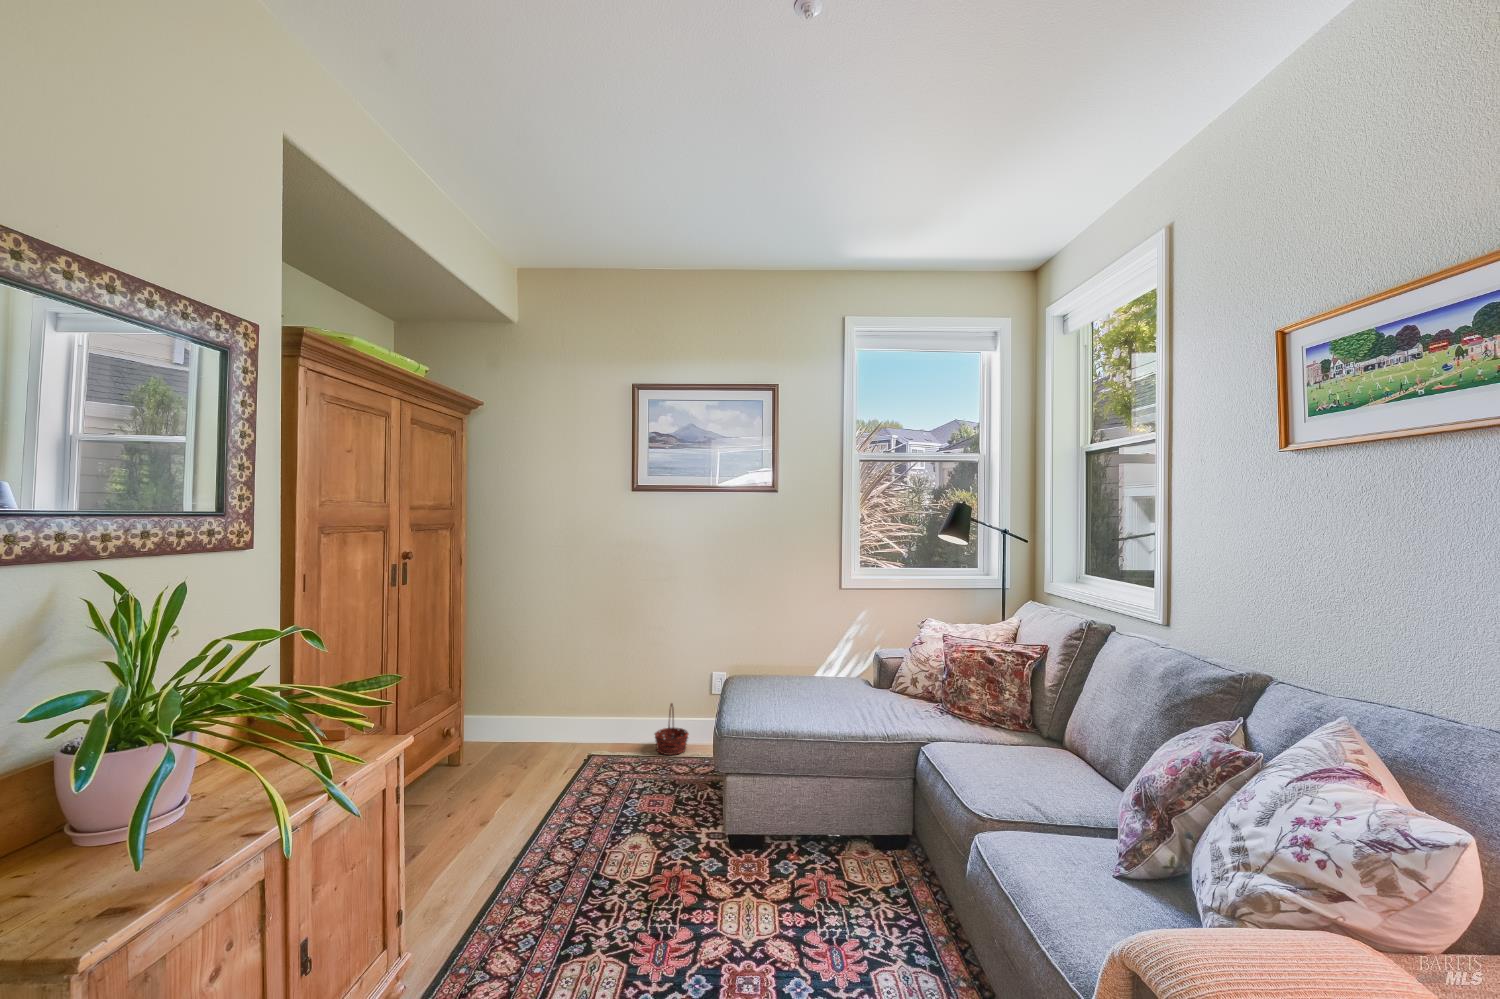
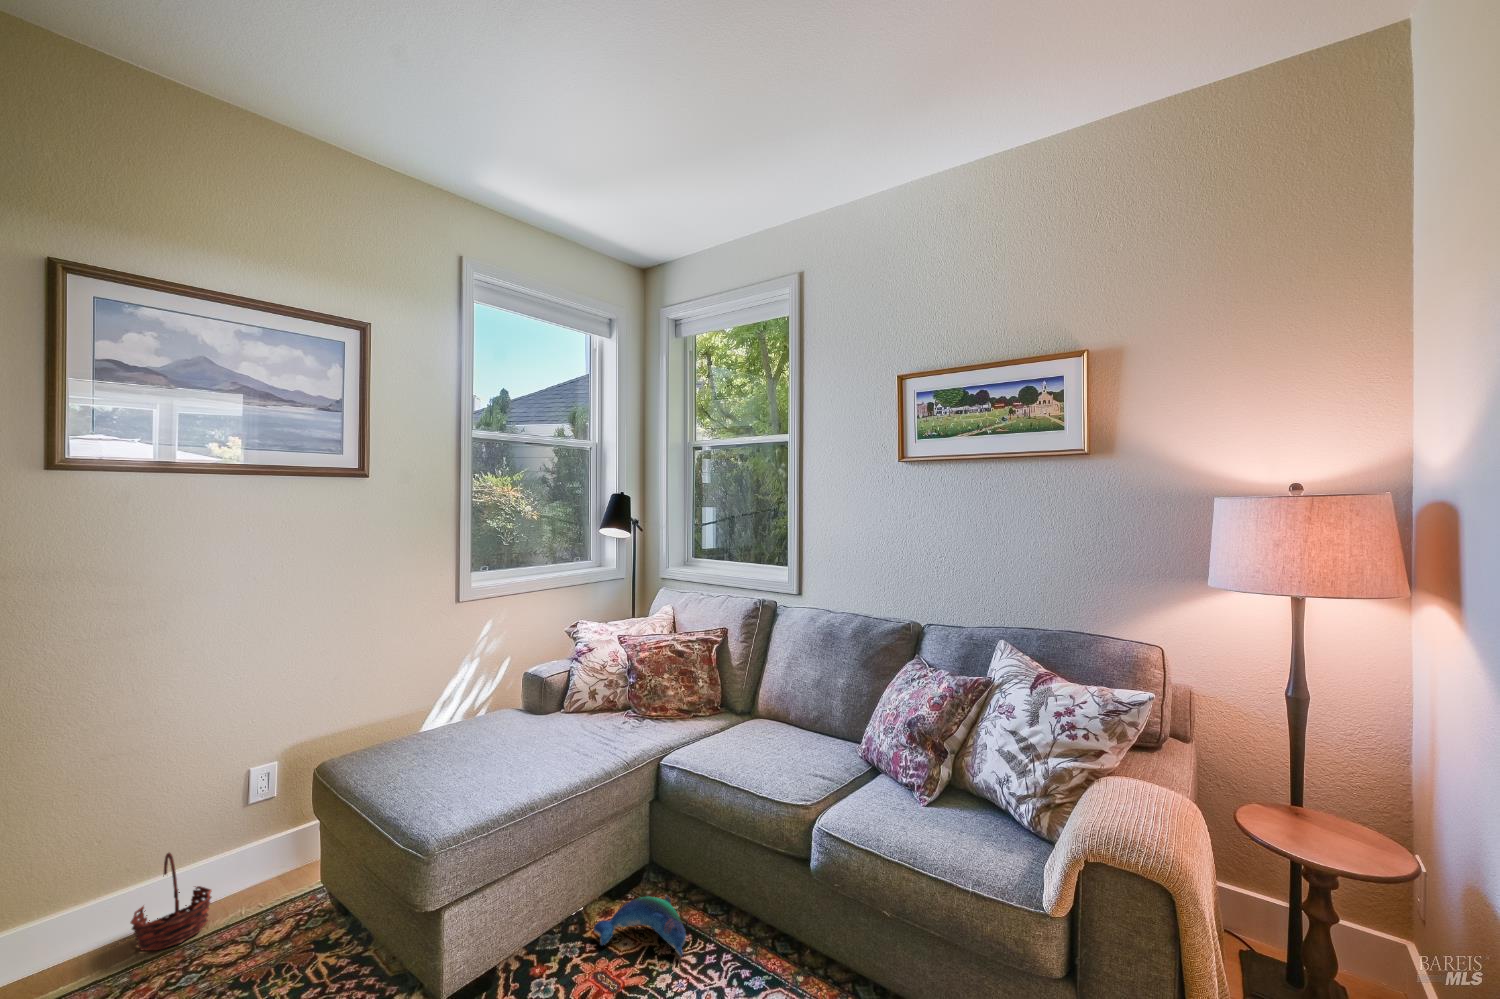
plush toy: none [839,848,901,906] -> present [594,896,686,956]

